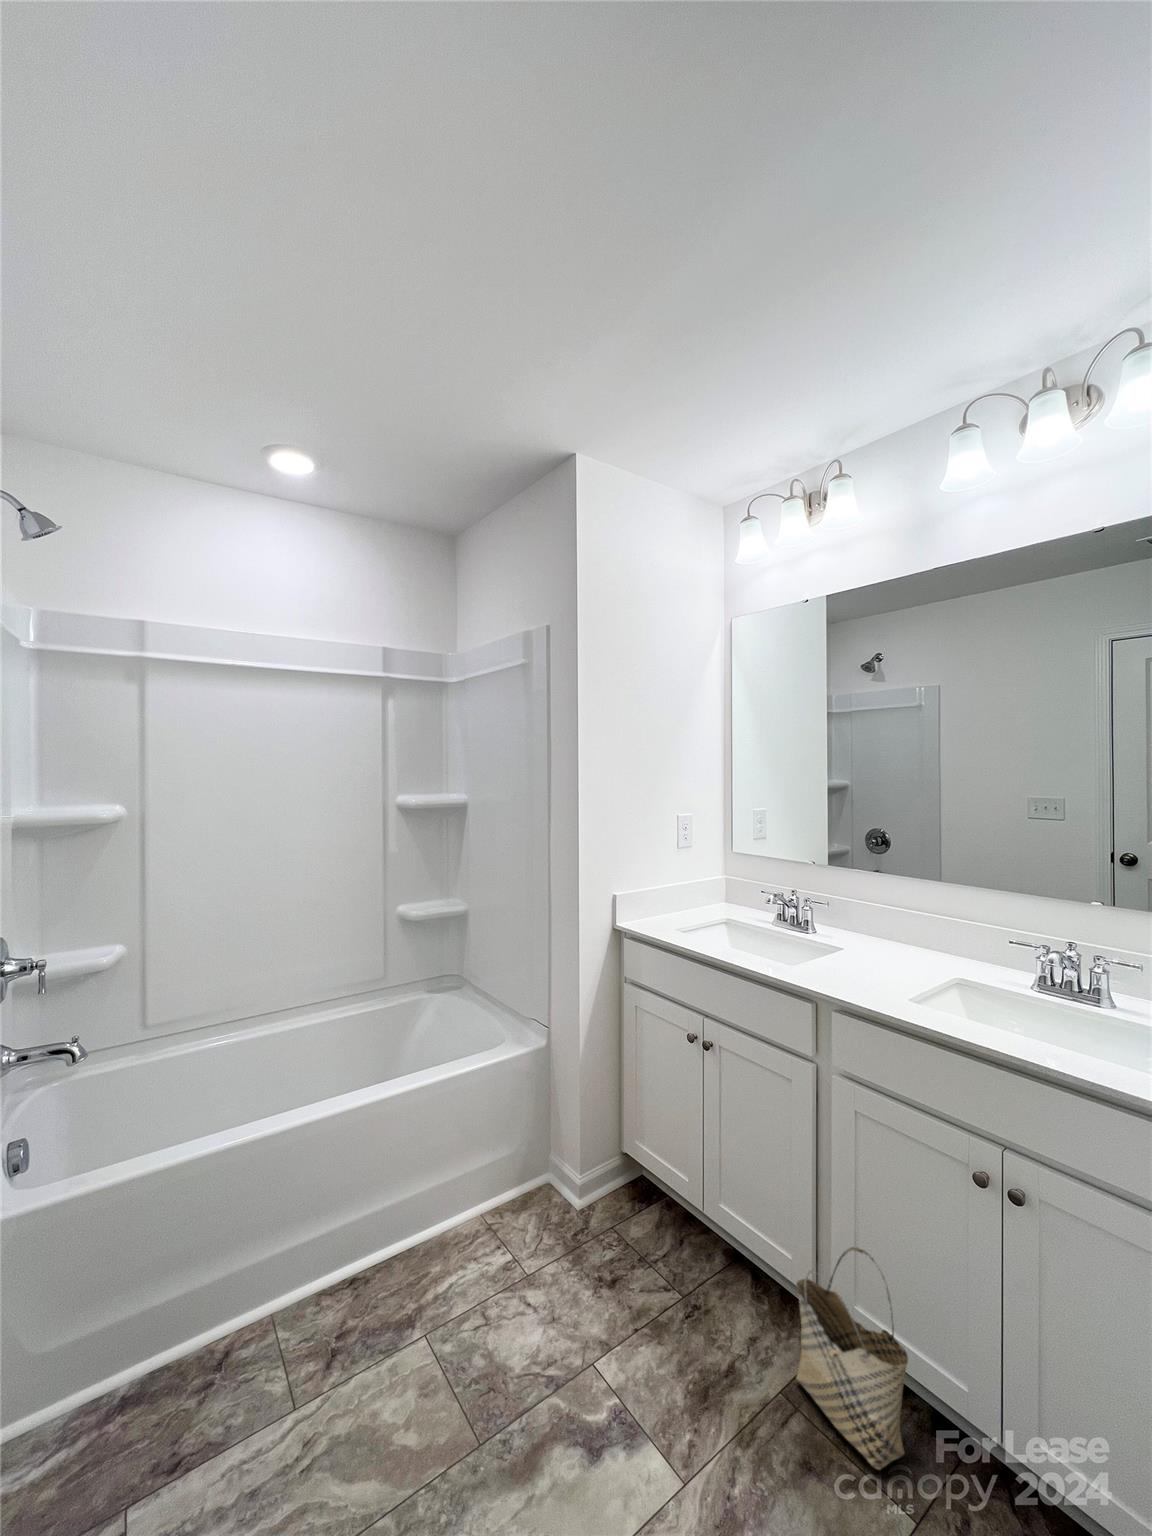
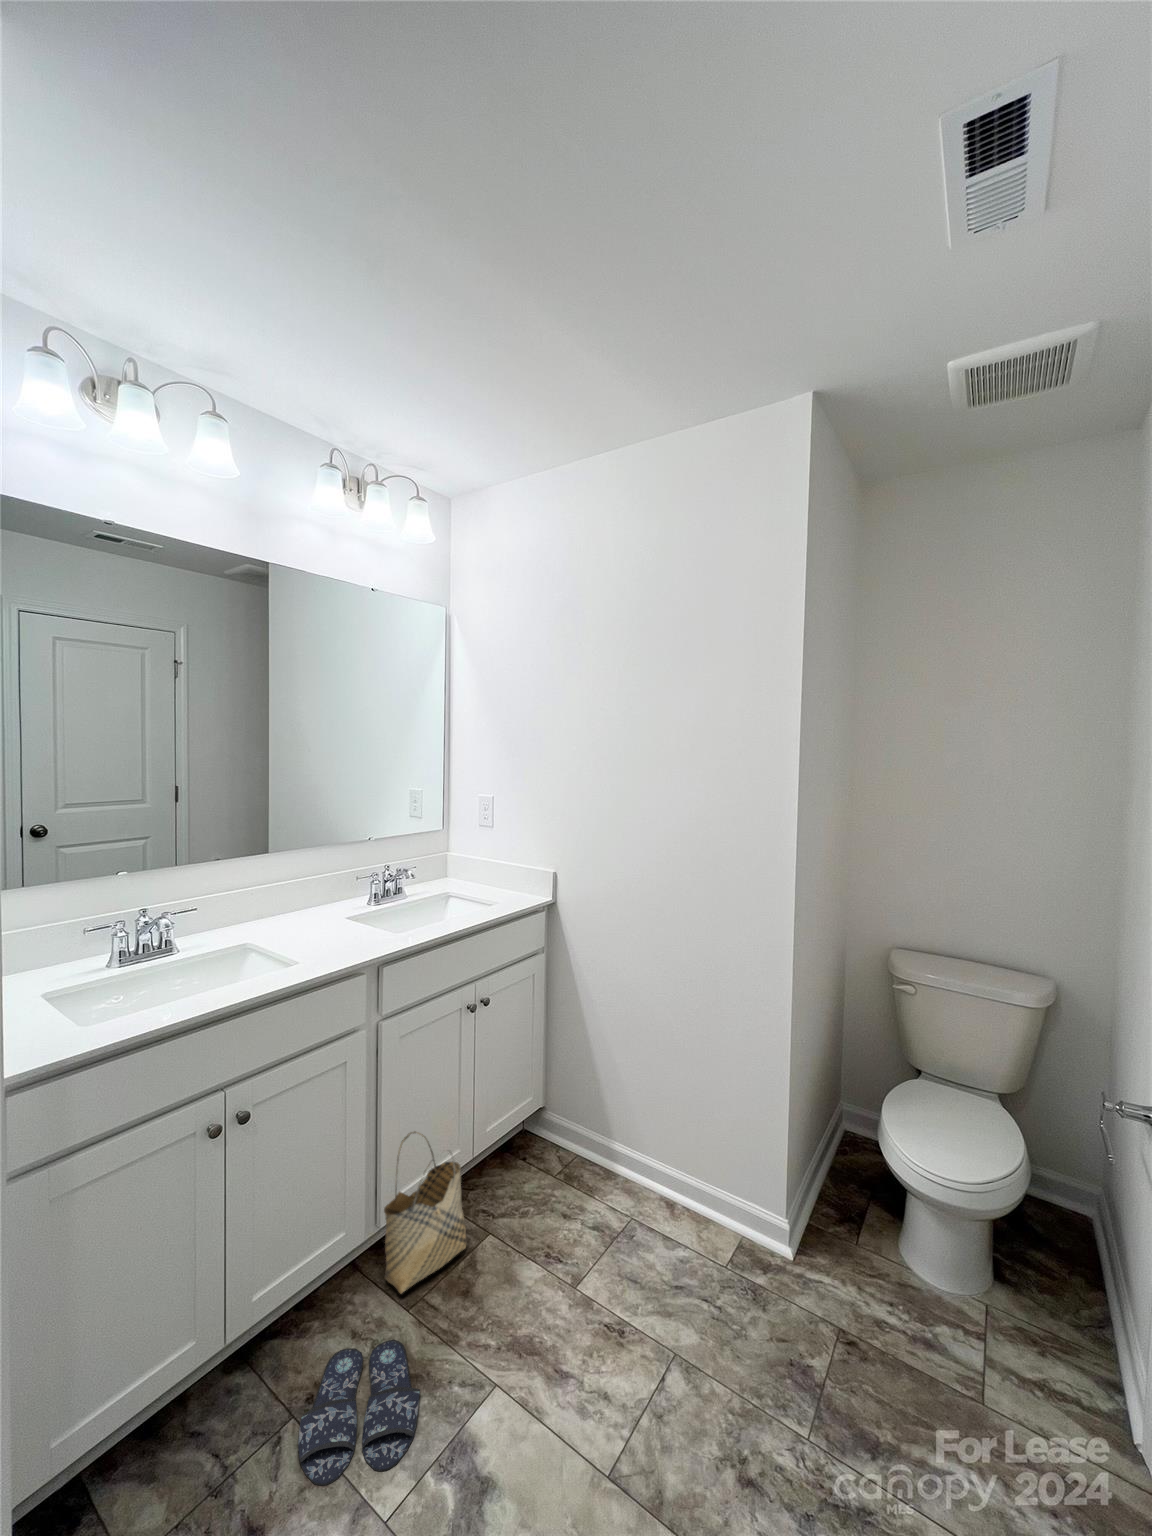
slippers: none [629,1299,744,1393] -> present [298,1340,420,1486]

